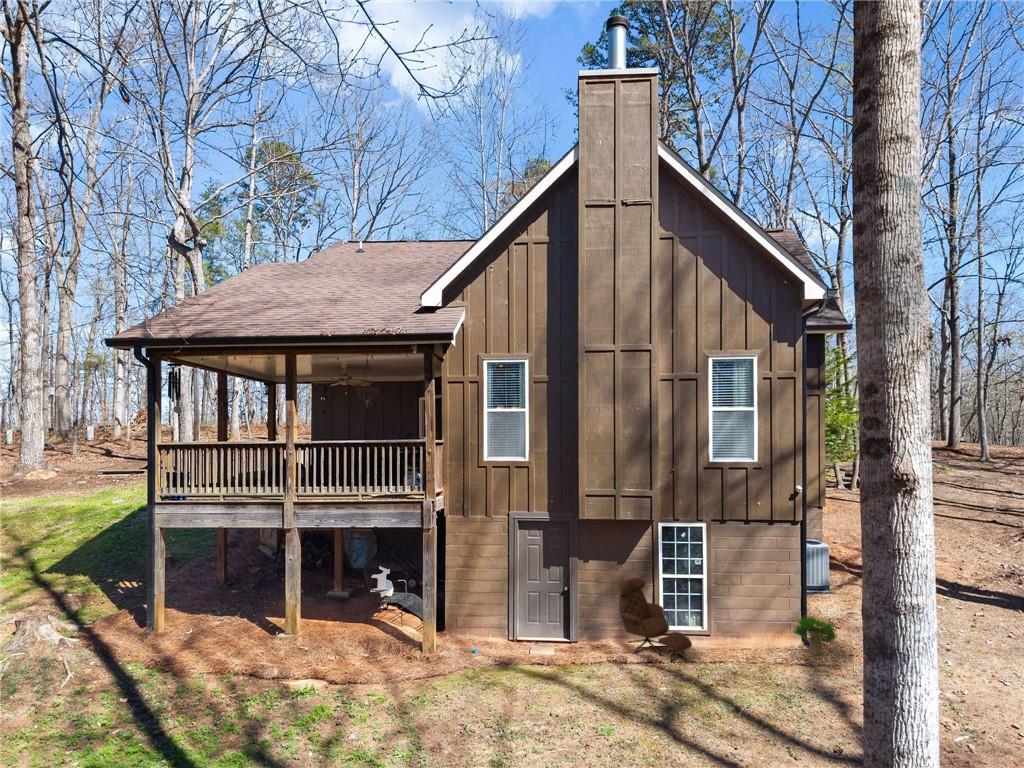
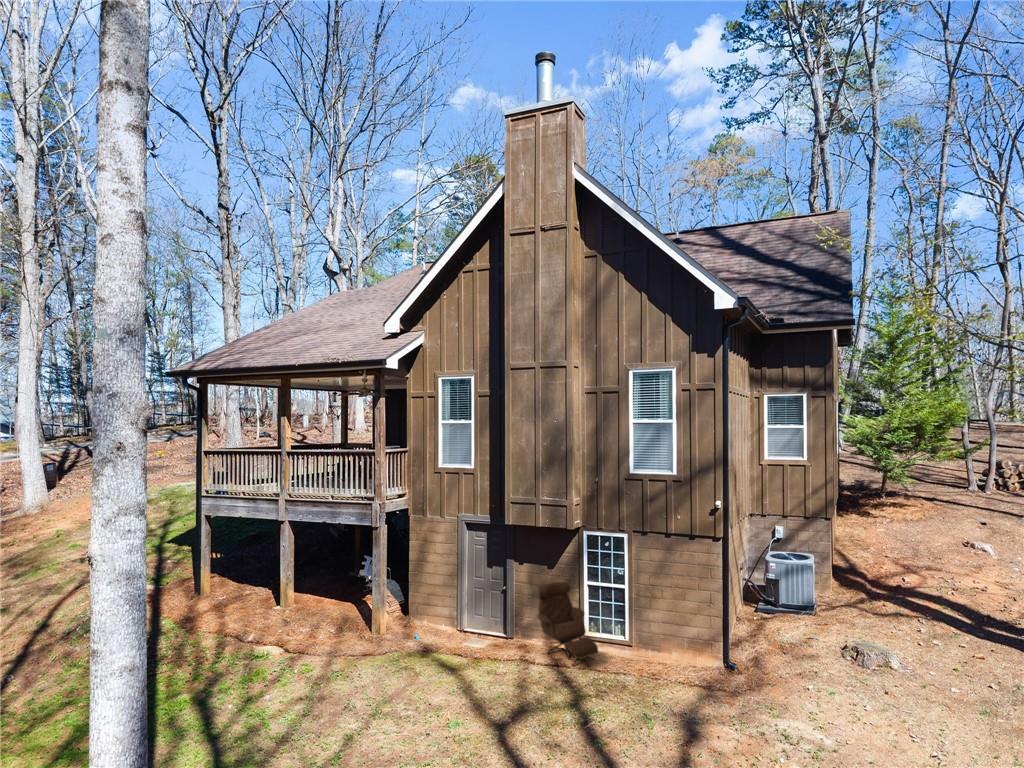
potted plant: present [793,616,838,655] -> none [700,632,750,677]

